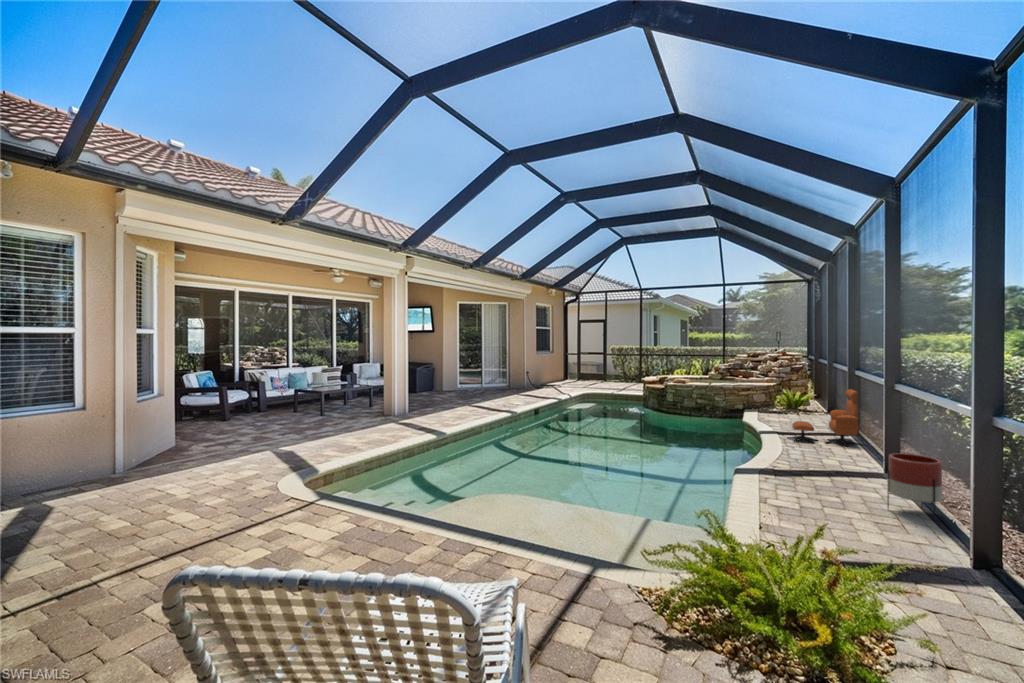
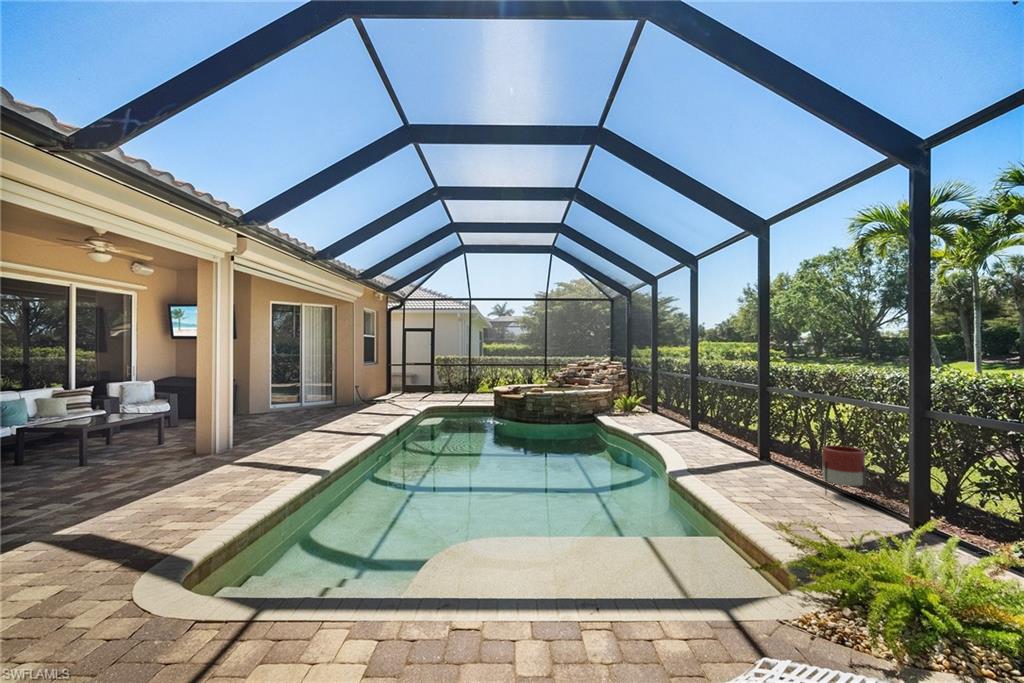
lounge chair: present [787,389,861,447] -> none [666,392,725,442]

